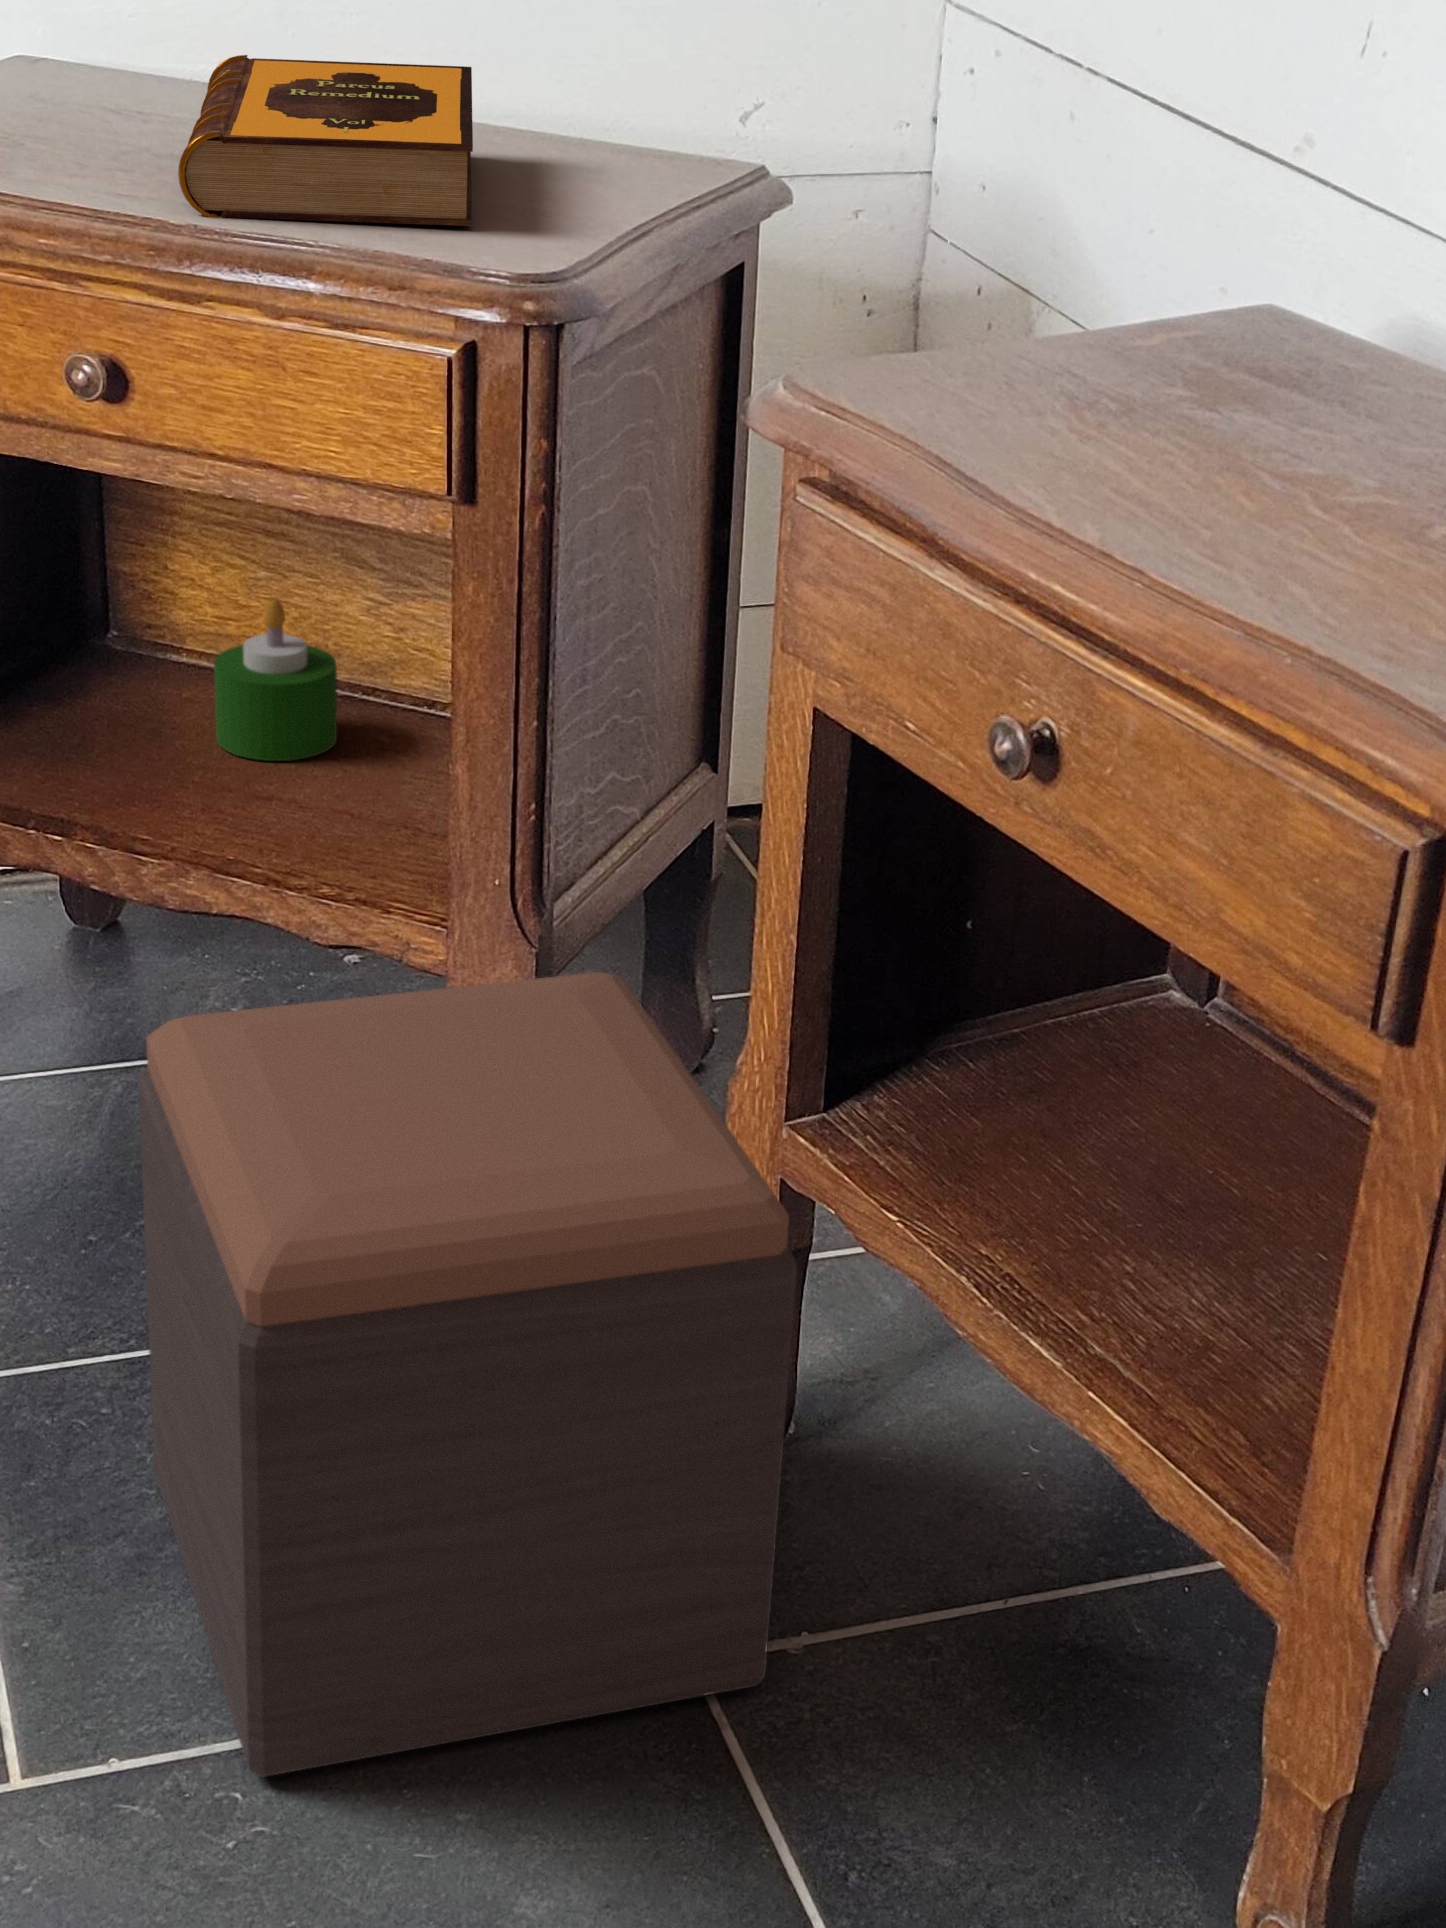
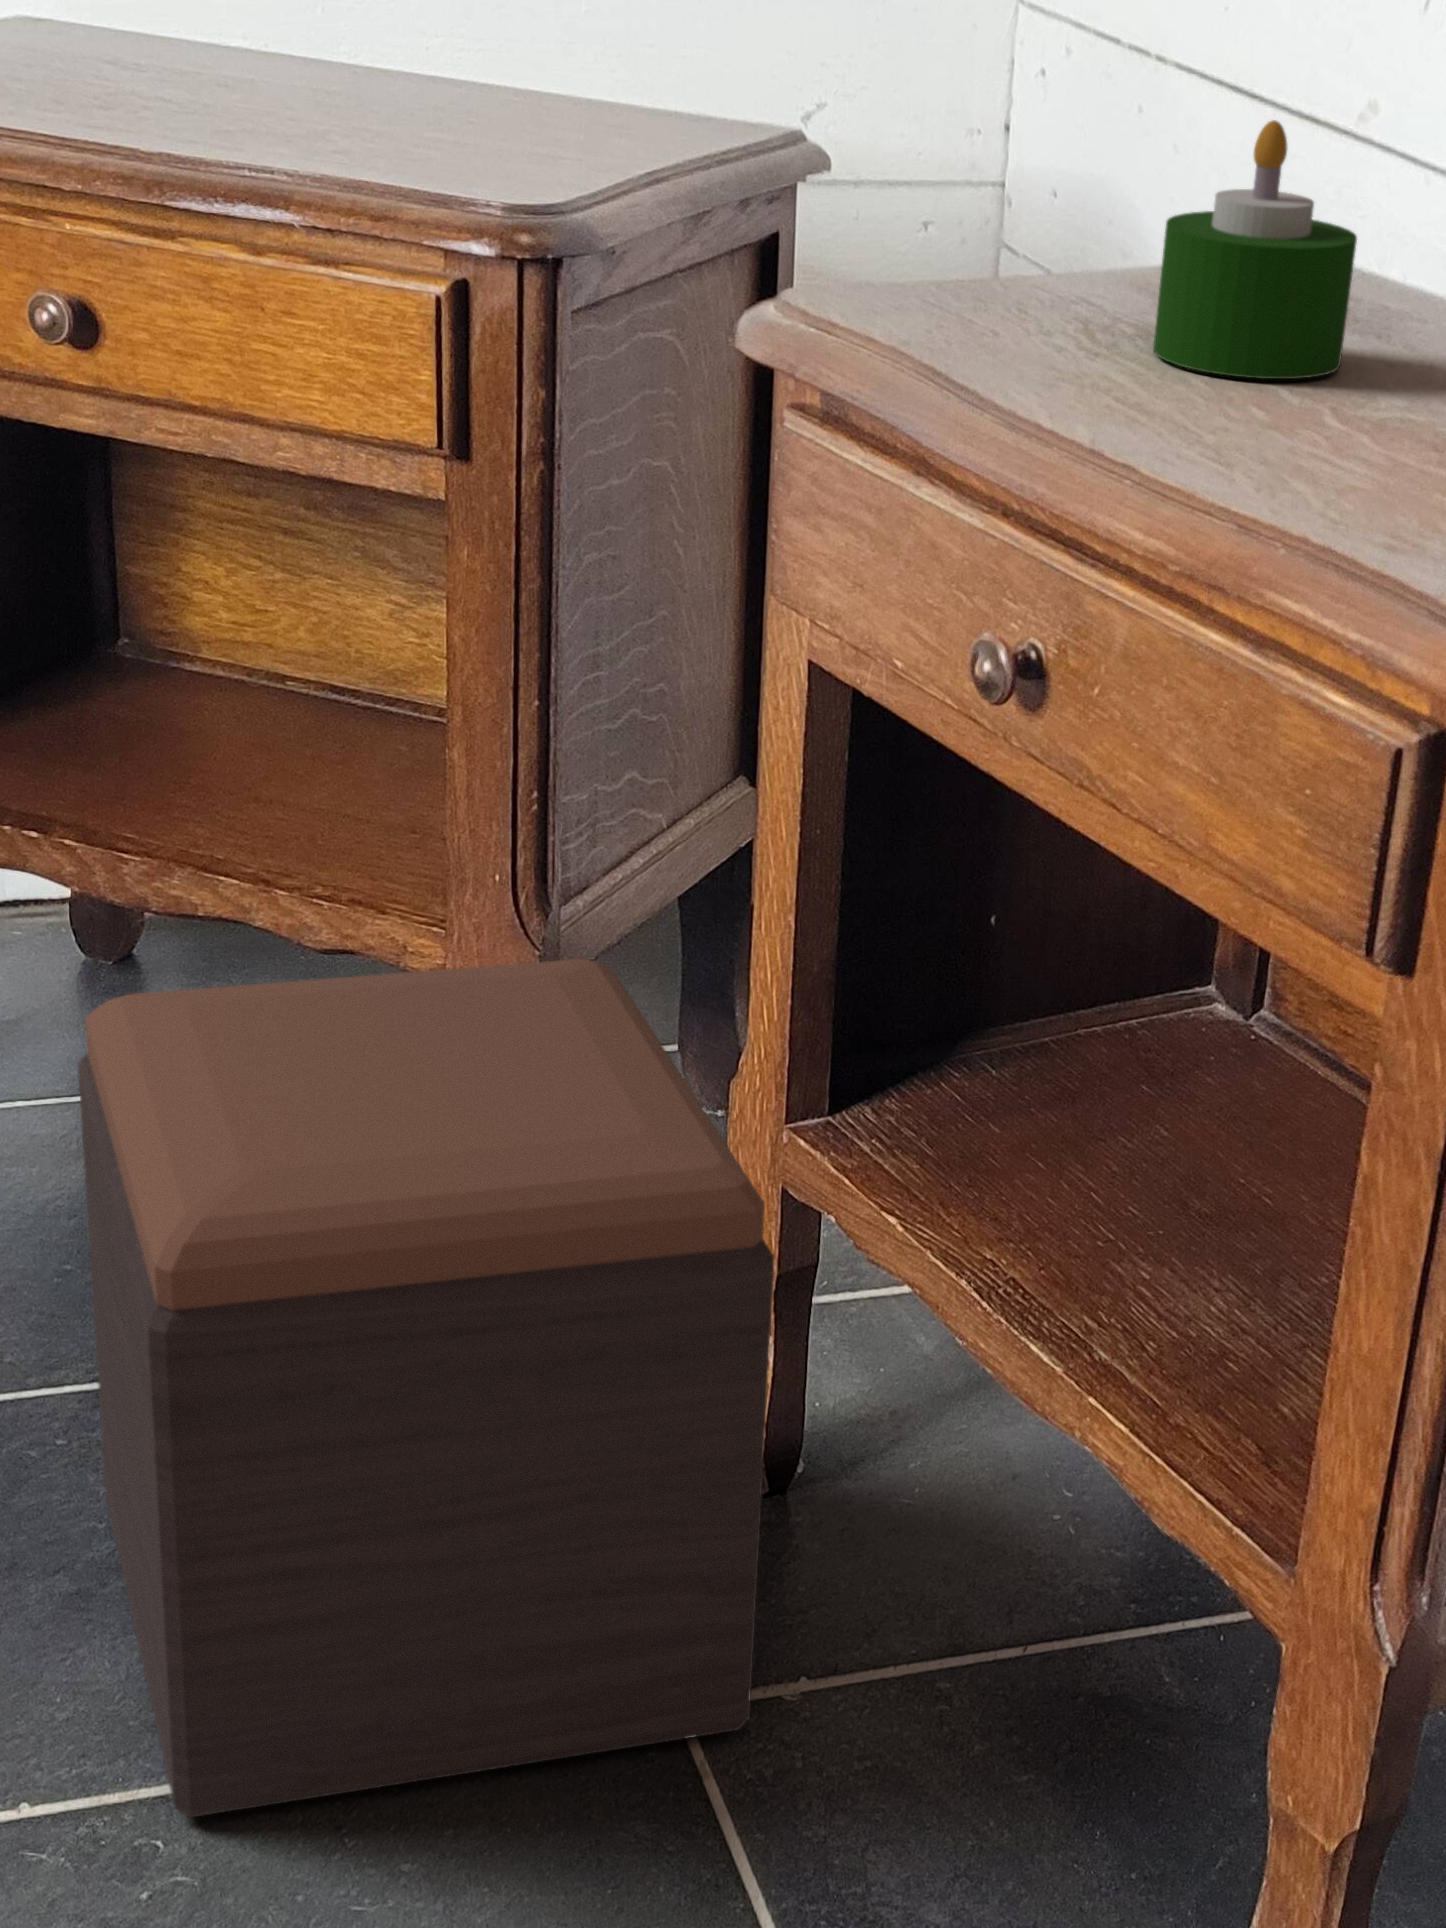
hardback book: present [178,55,473,226] -> none [145,0,482,163]
candle: present [214,599,337,761] -> present [1153,120,1357,379]

